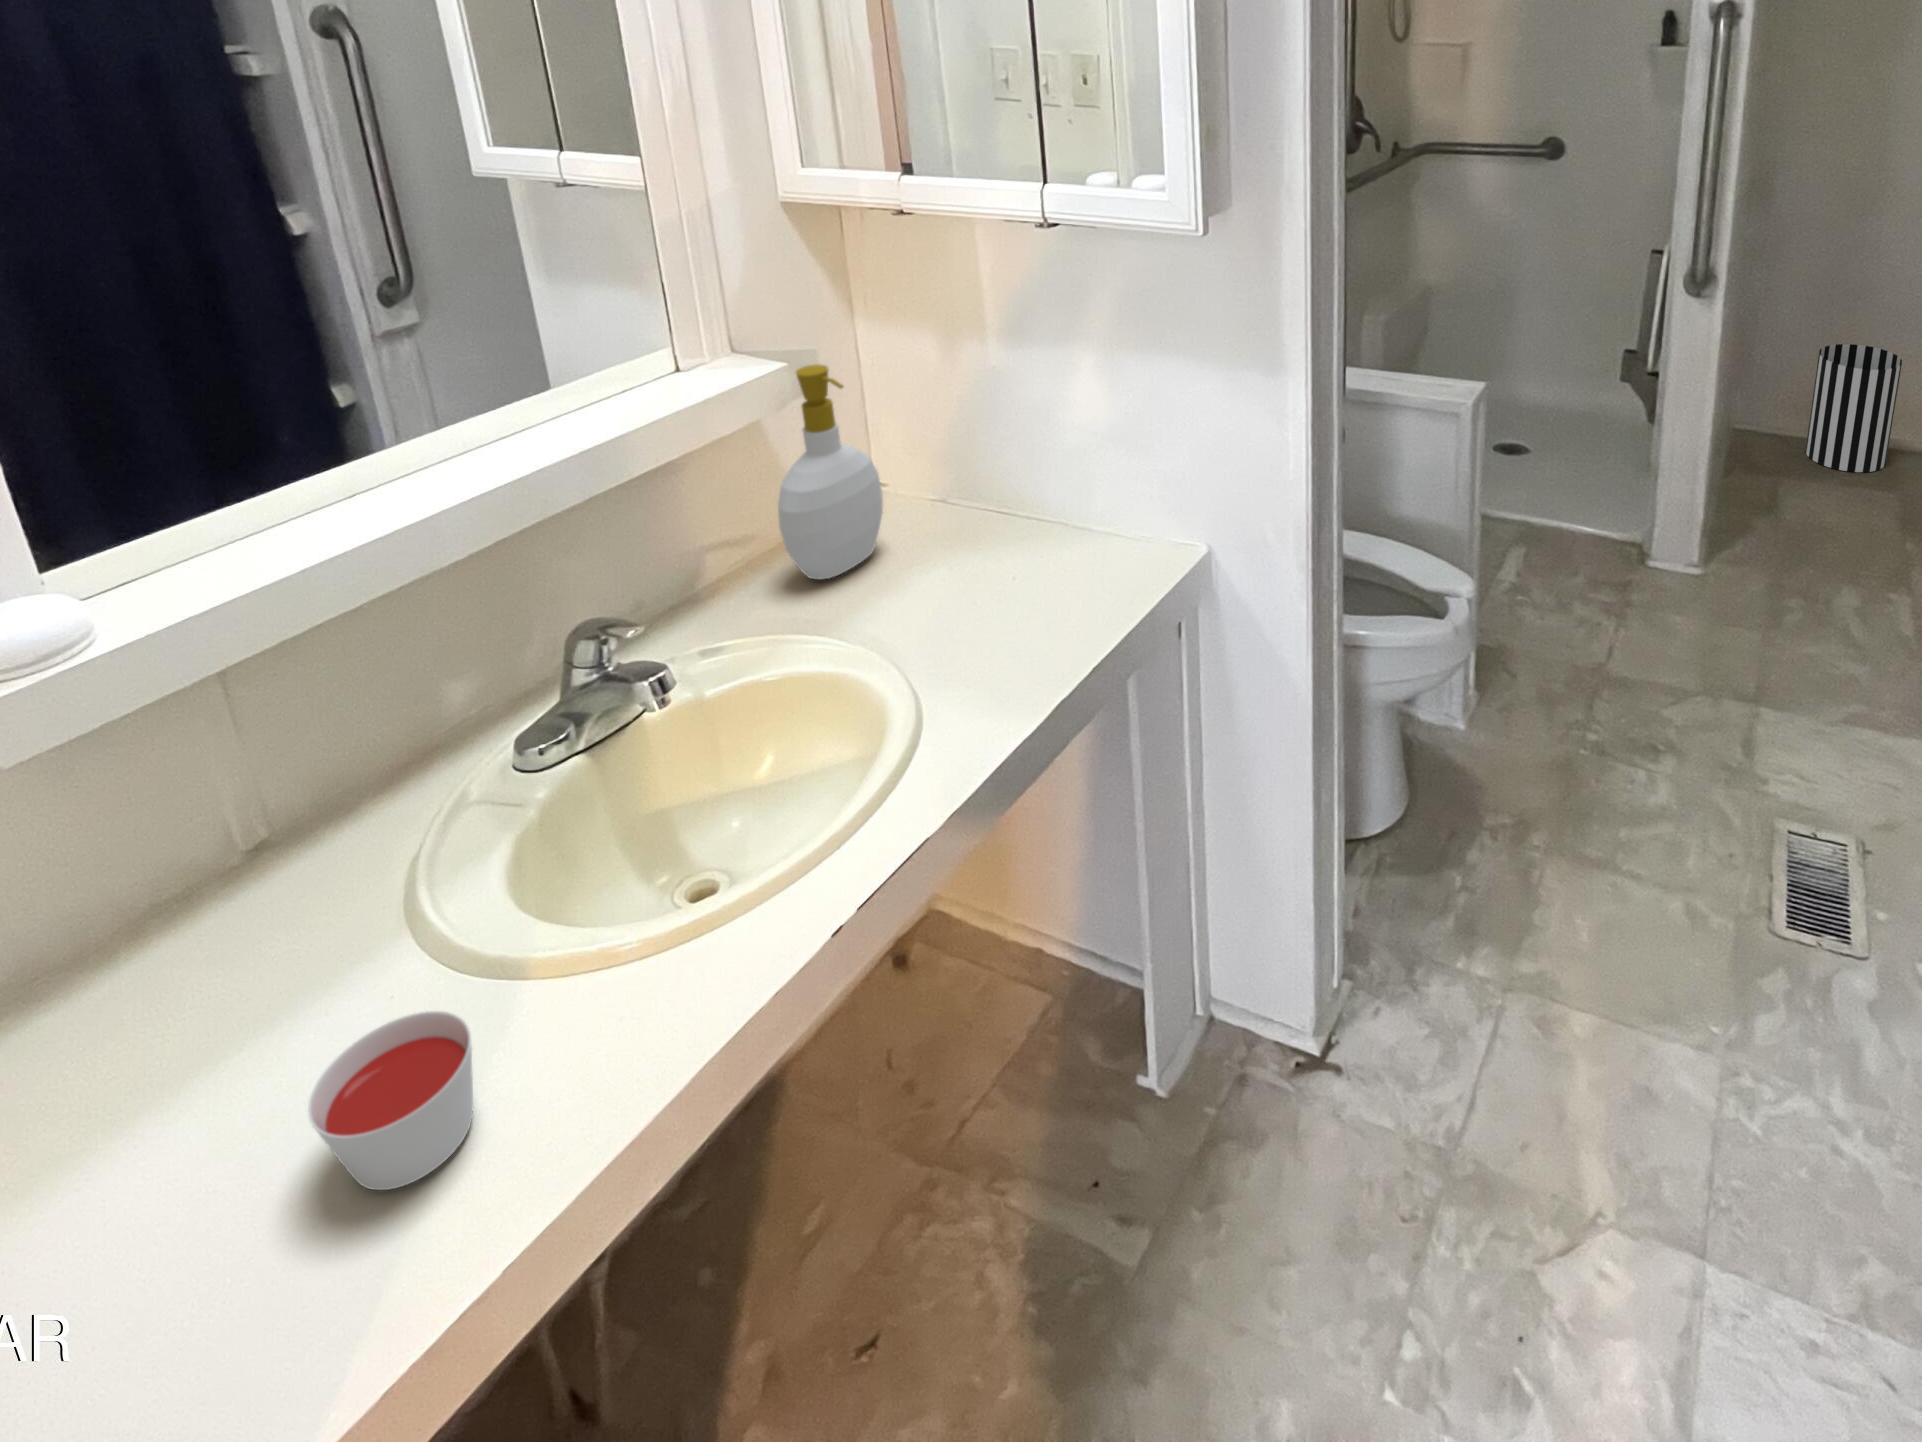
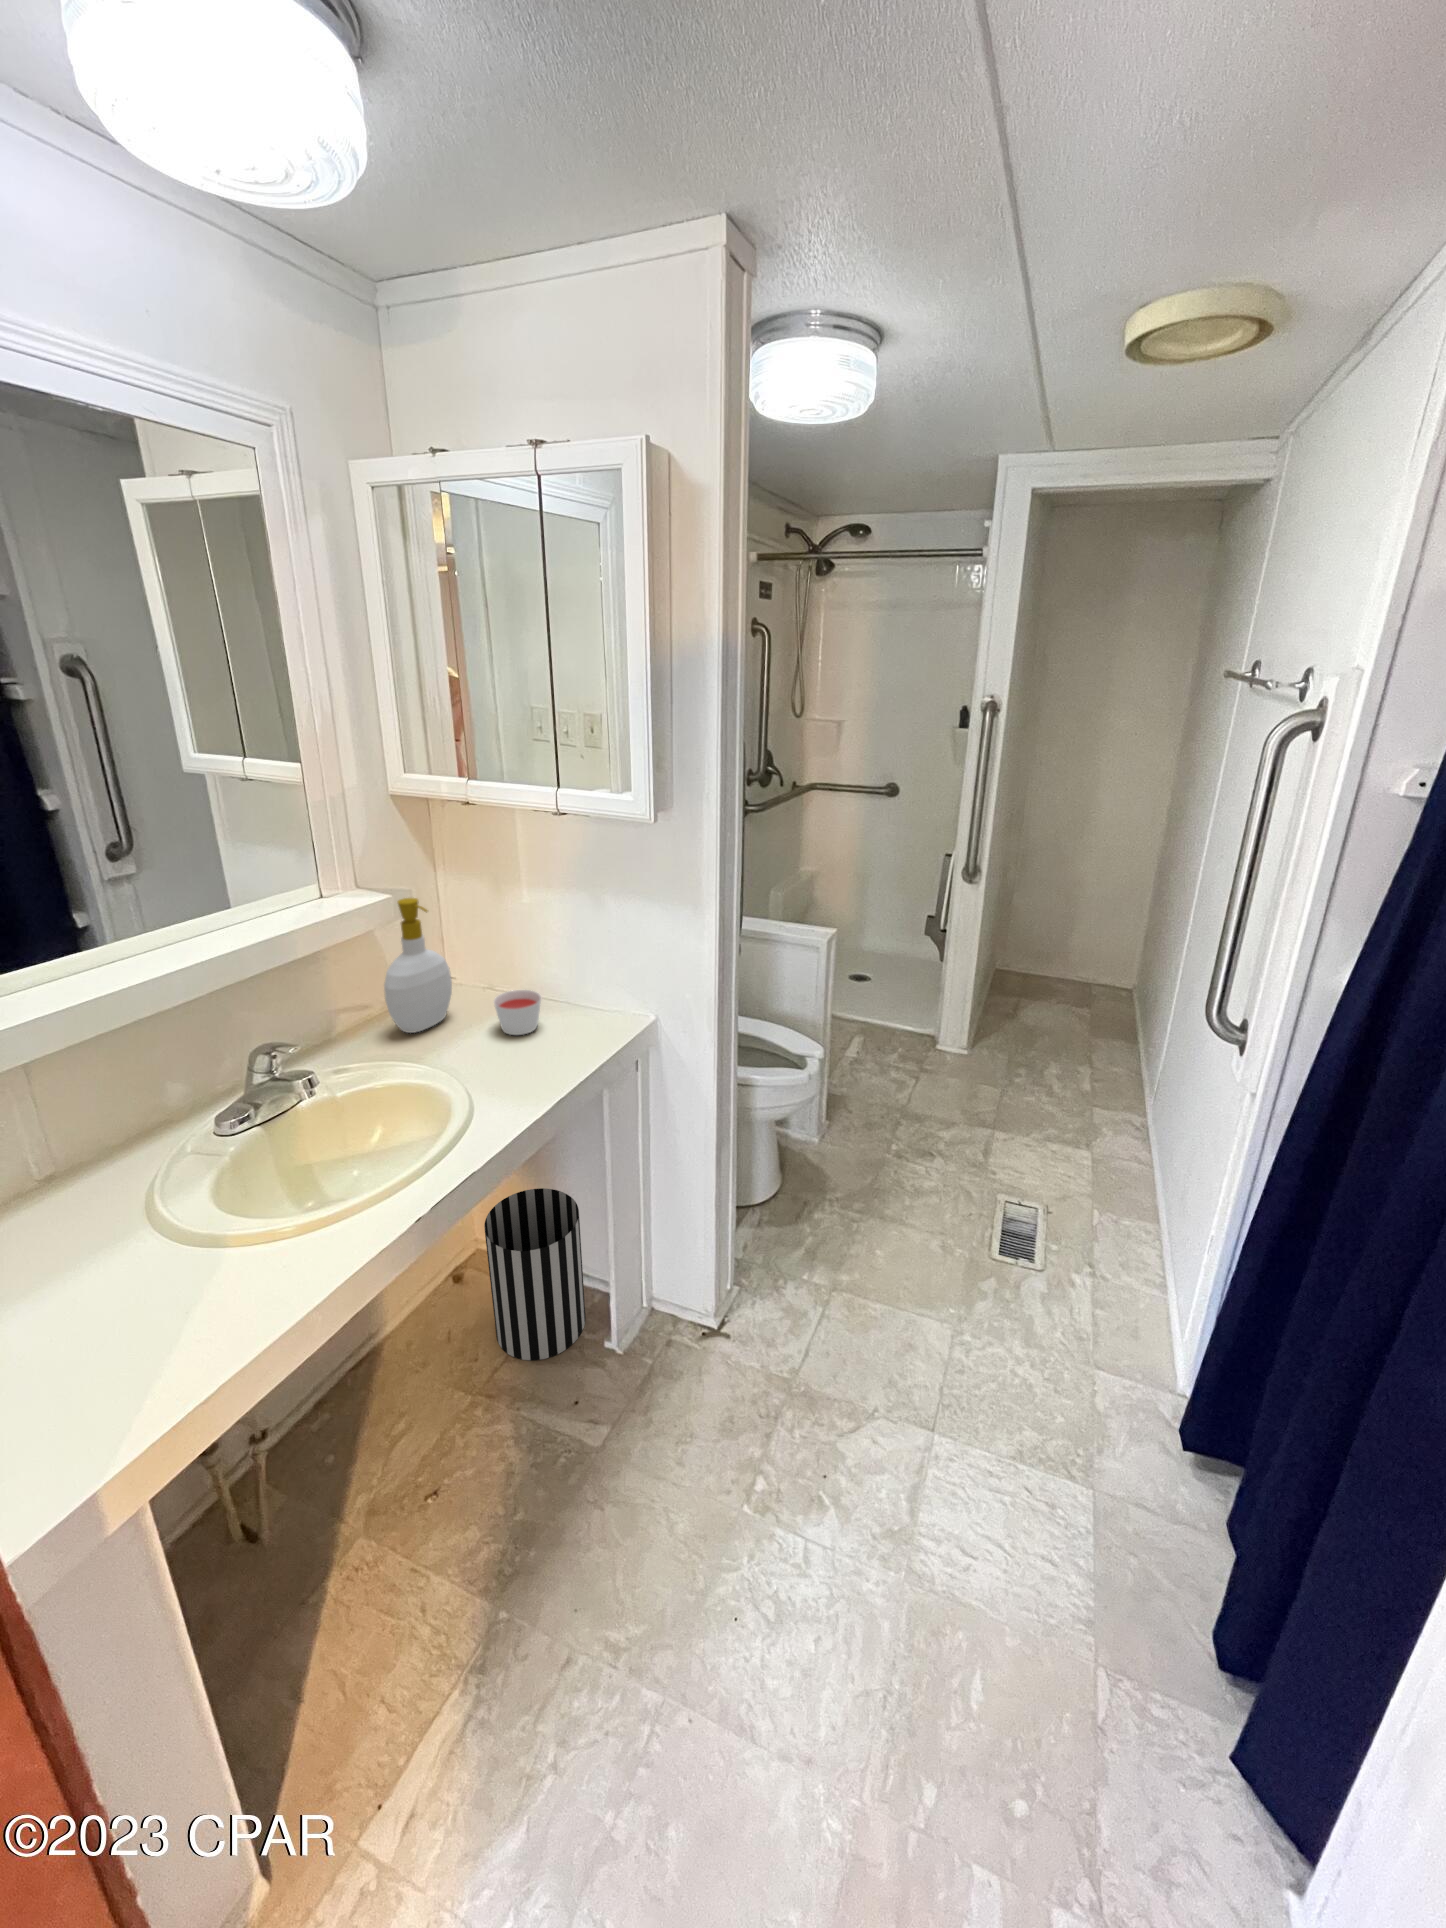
wastebasket: present [1805,344,1902,472] -> present [484,1188,585,1360]
candle: present [308,1011,473,1190] -> present [494,990,541,1035]

